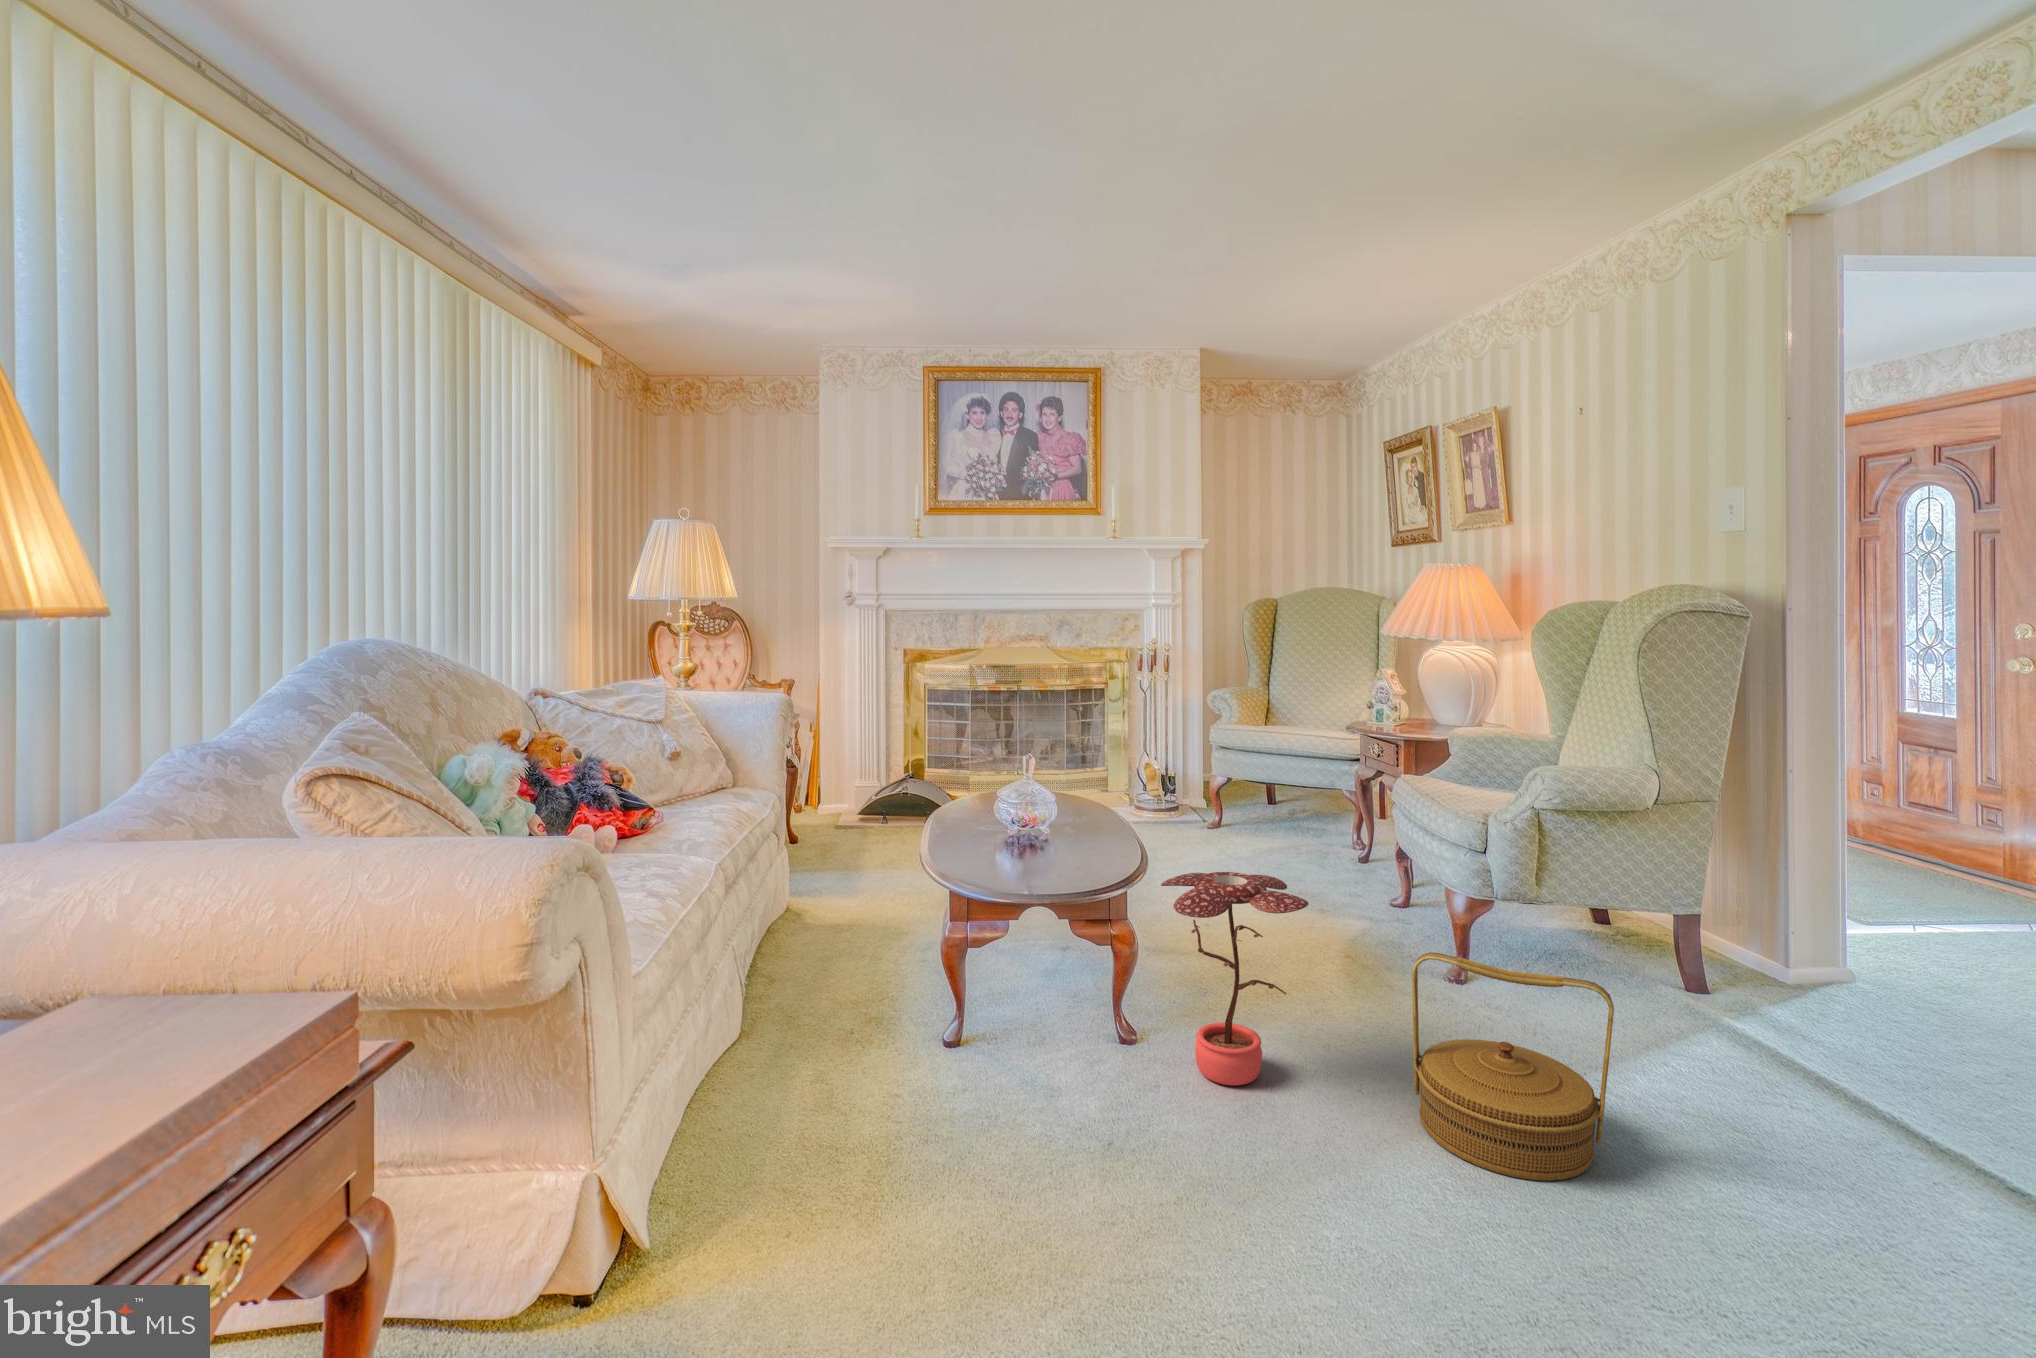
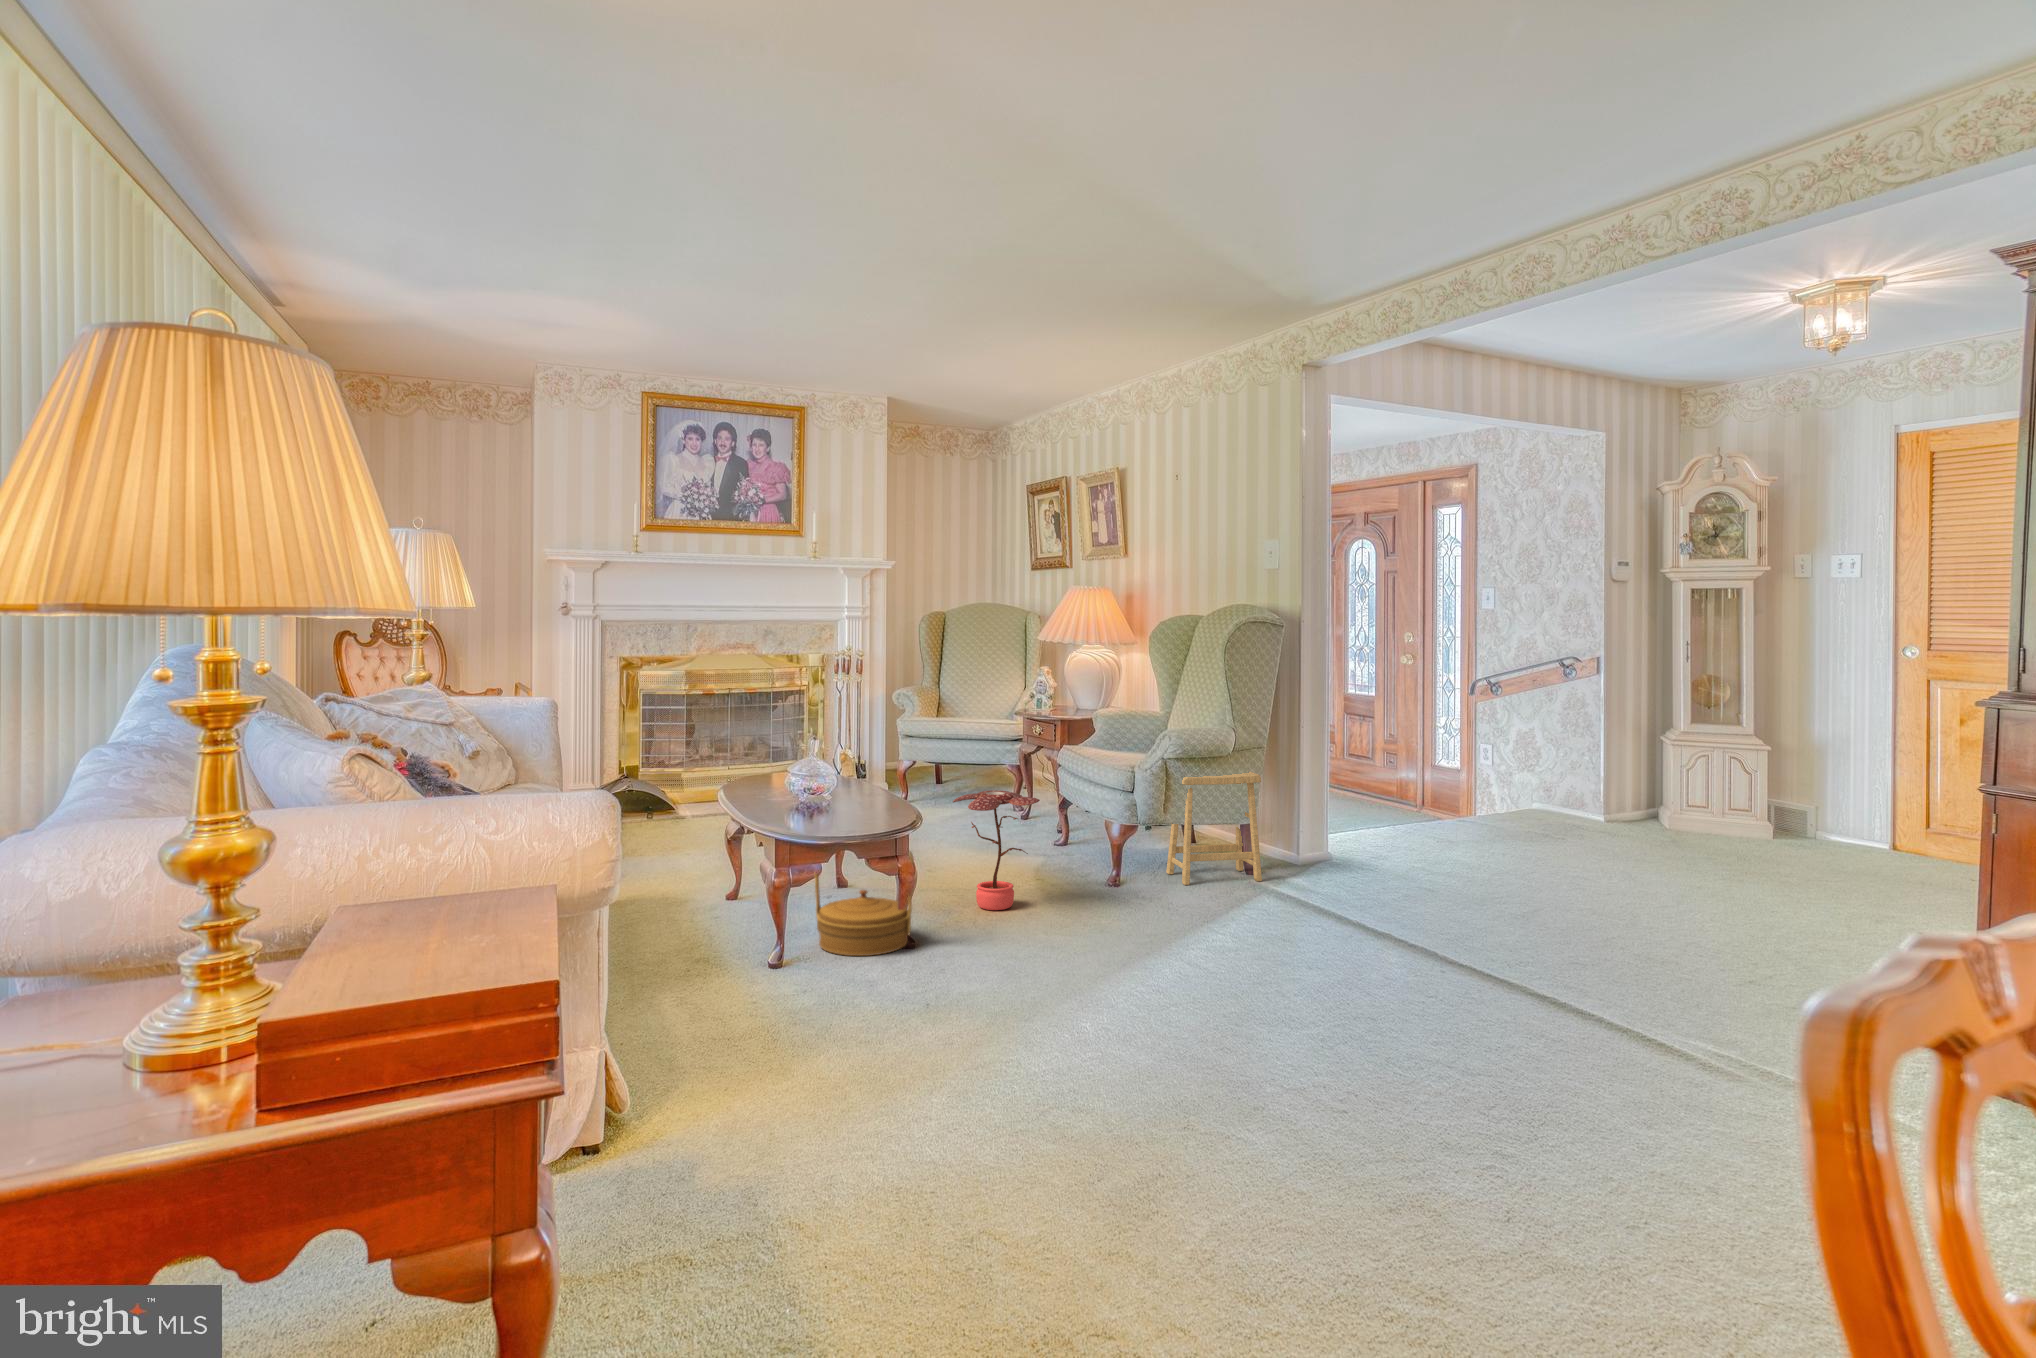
footstool: none [1572,855,1795,1091] -> present [1166,772,1262,885]
basket: present [1412,952,1614,1181] -> present [815,851,914,956]

